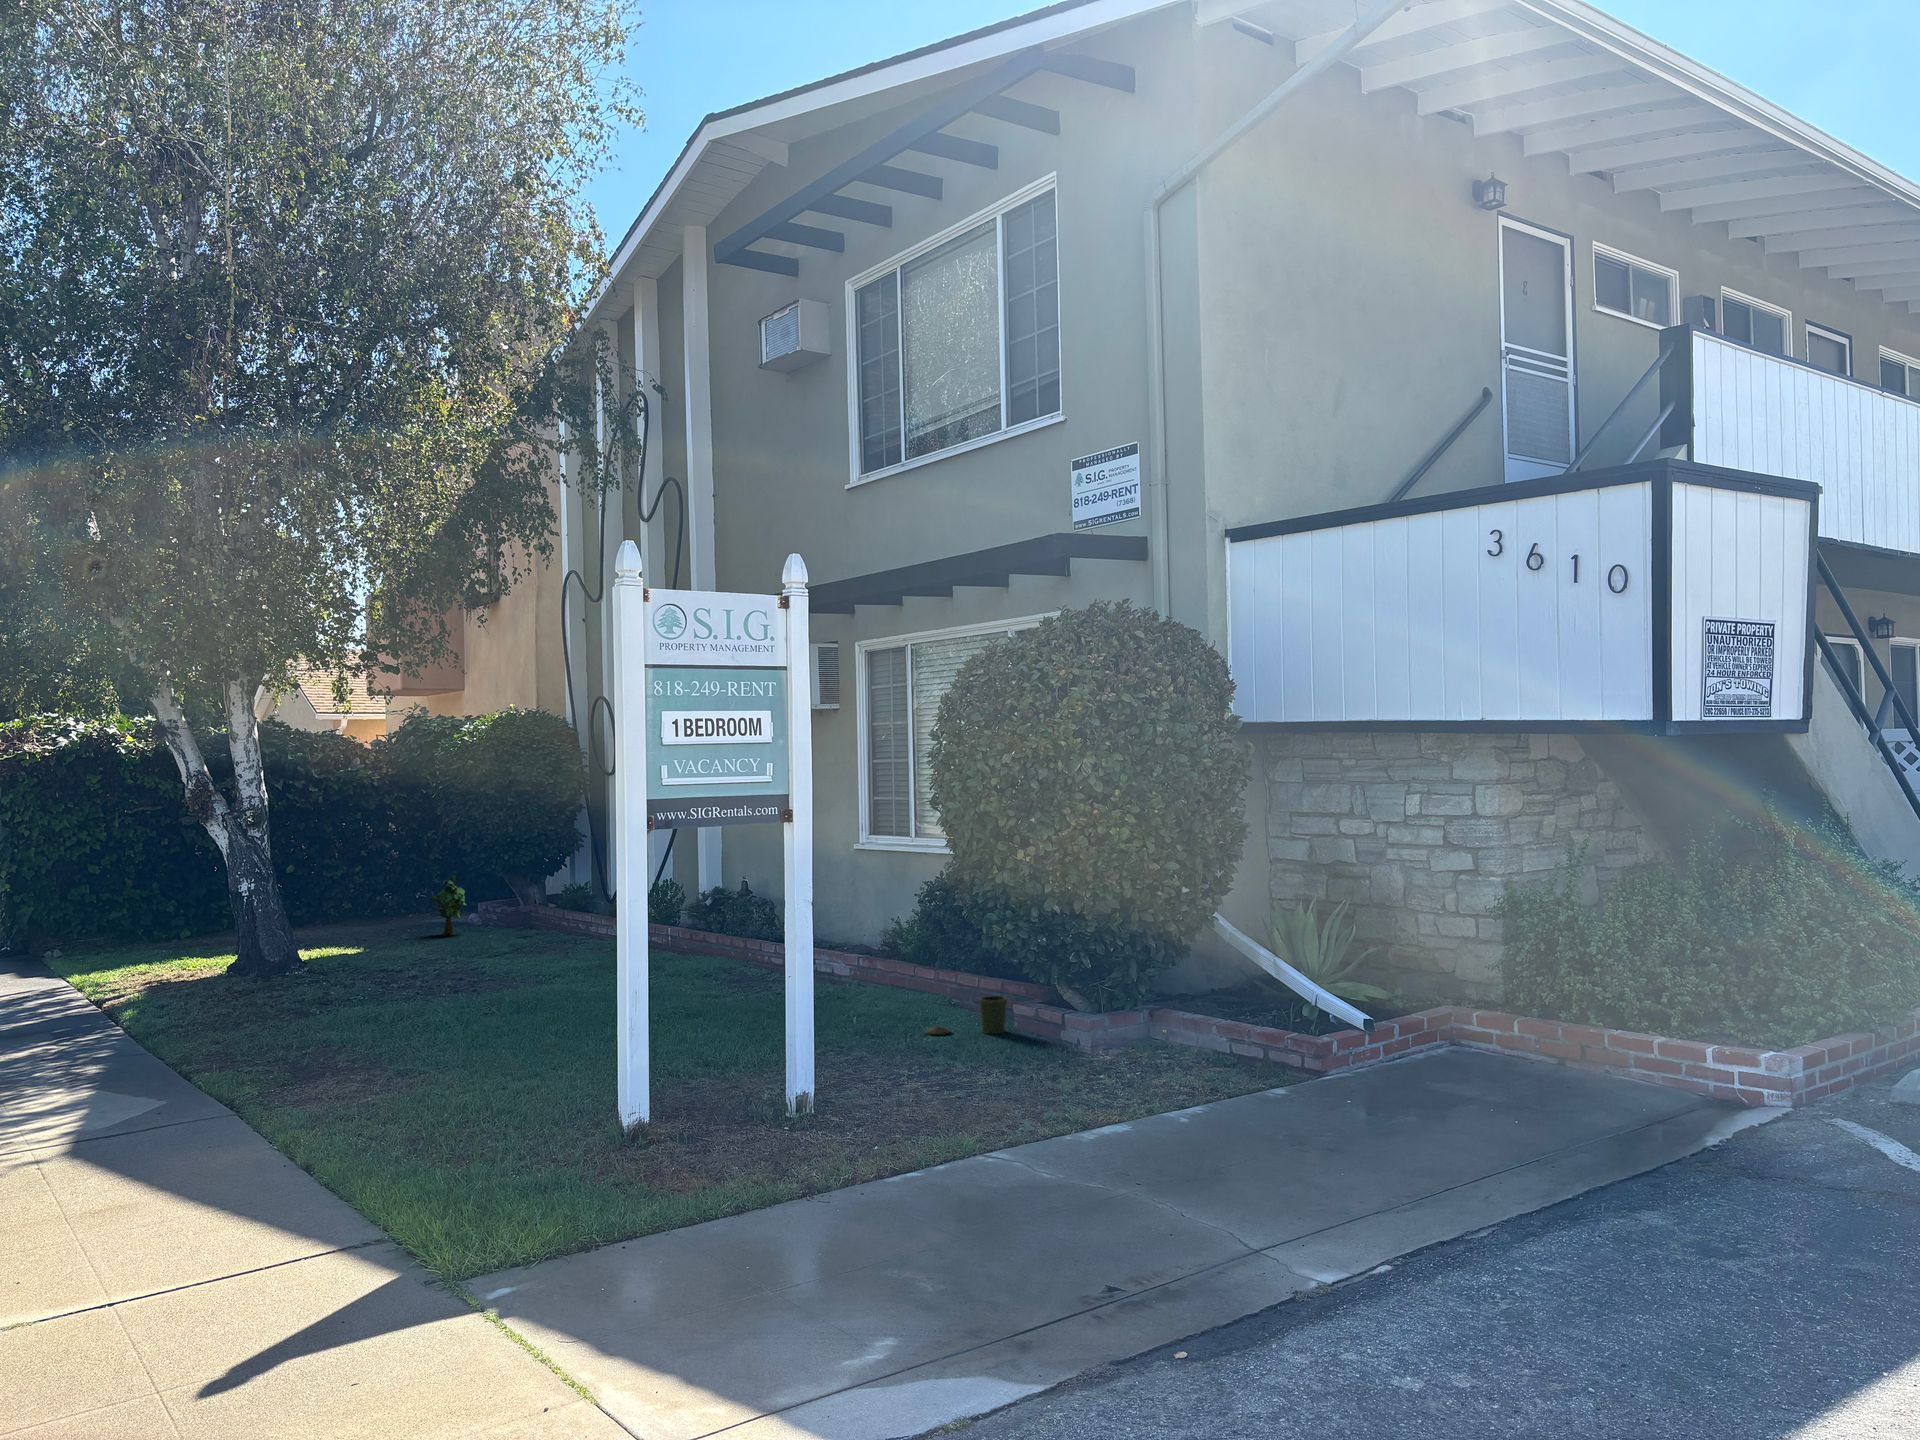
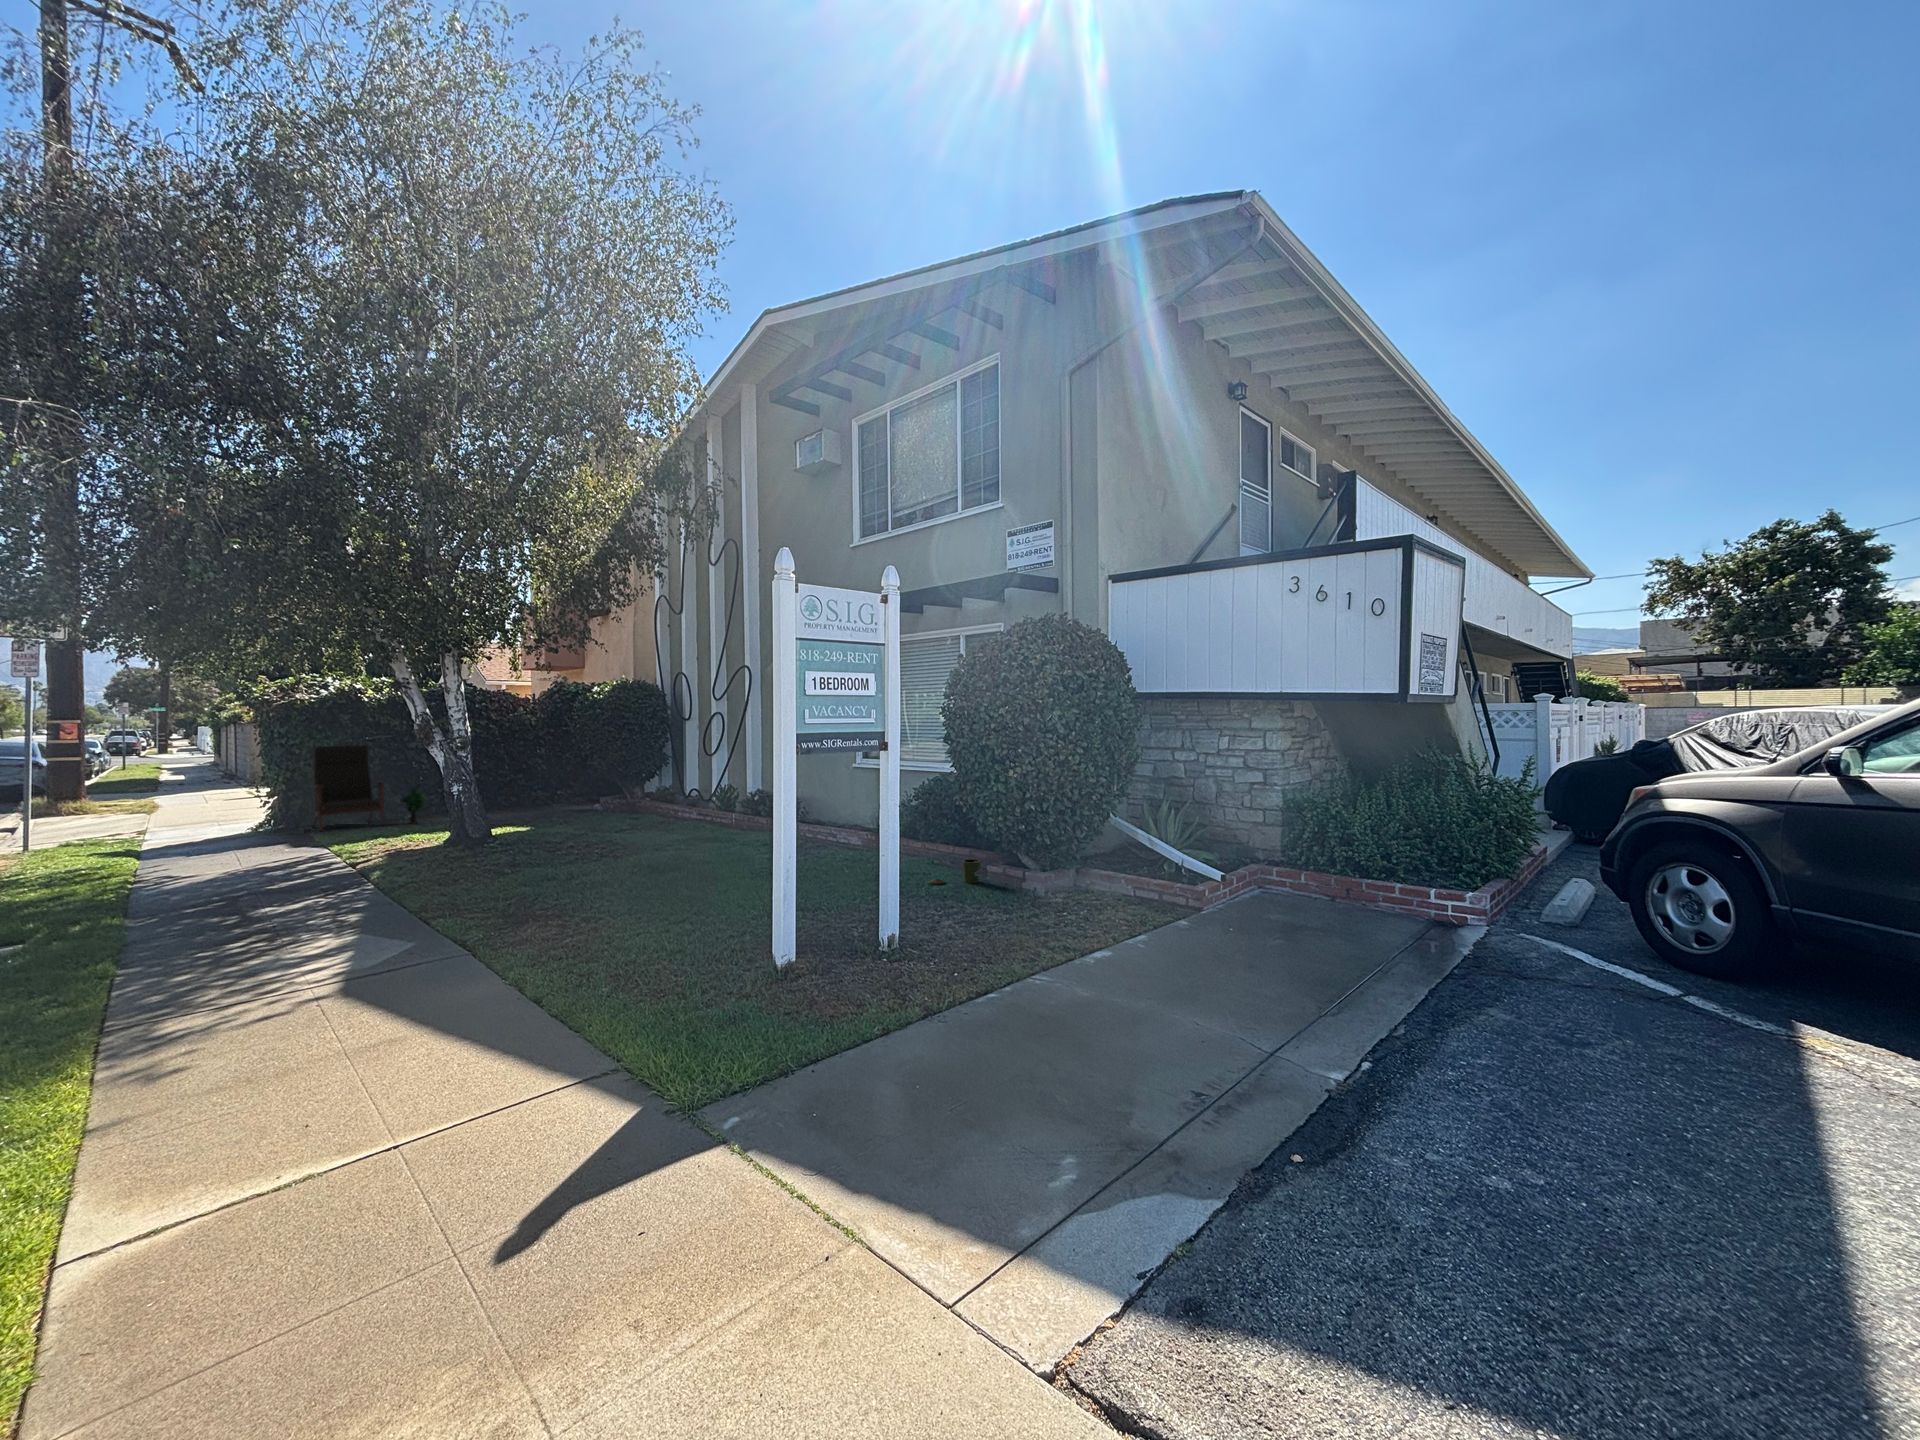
lounge chair: none [45,820,152,953] -> present [312,745,385,831]
decorative plant: present [430,875,467,936] -> present [402,785,426,824]

